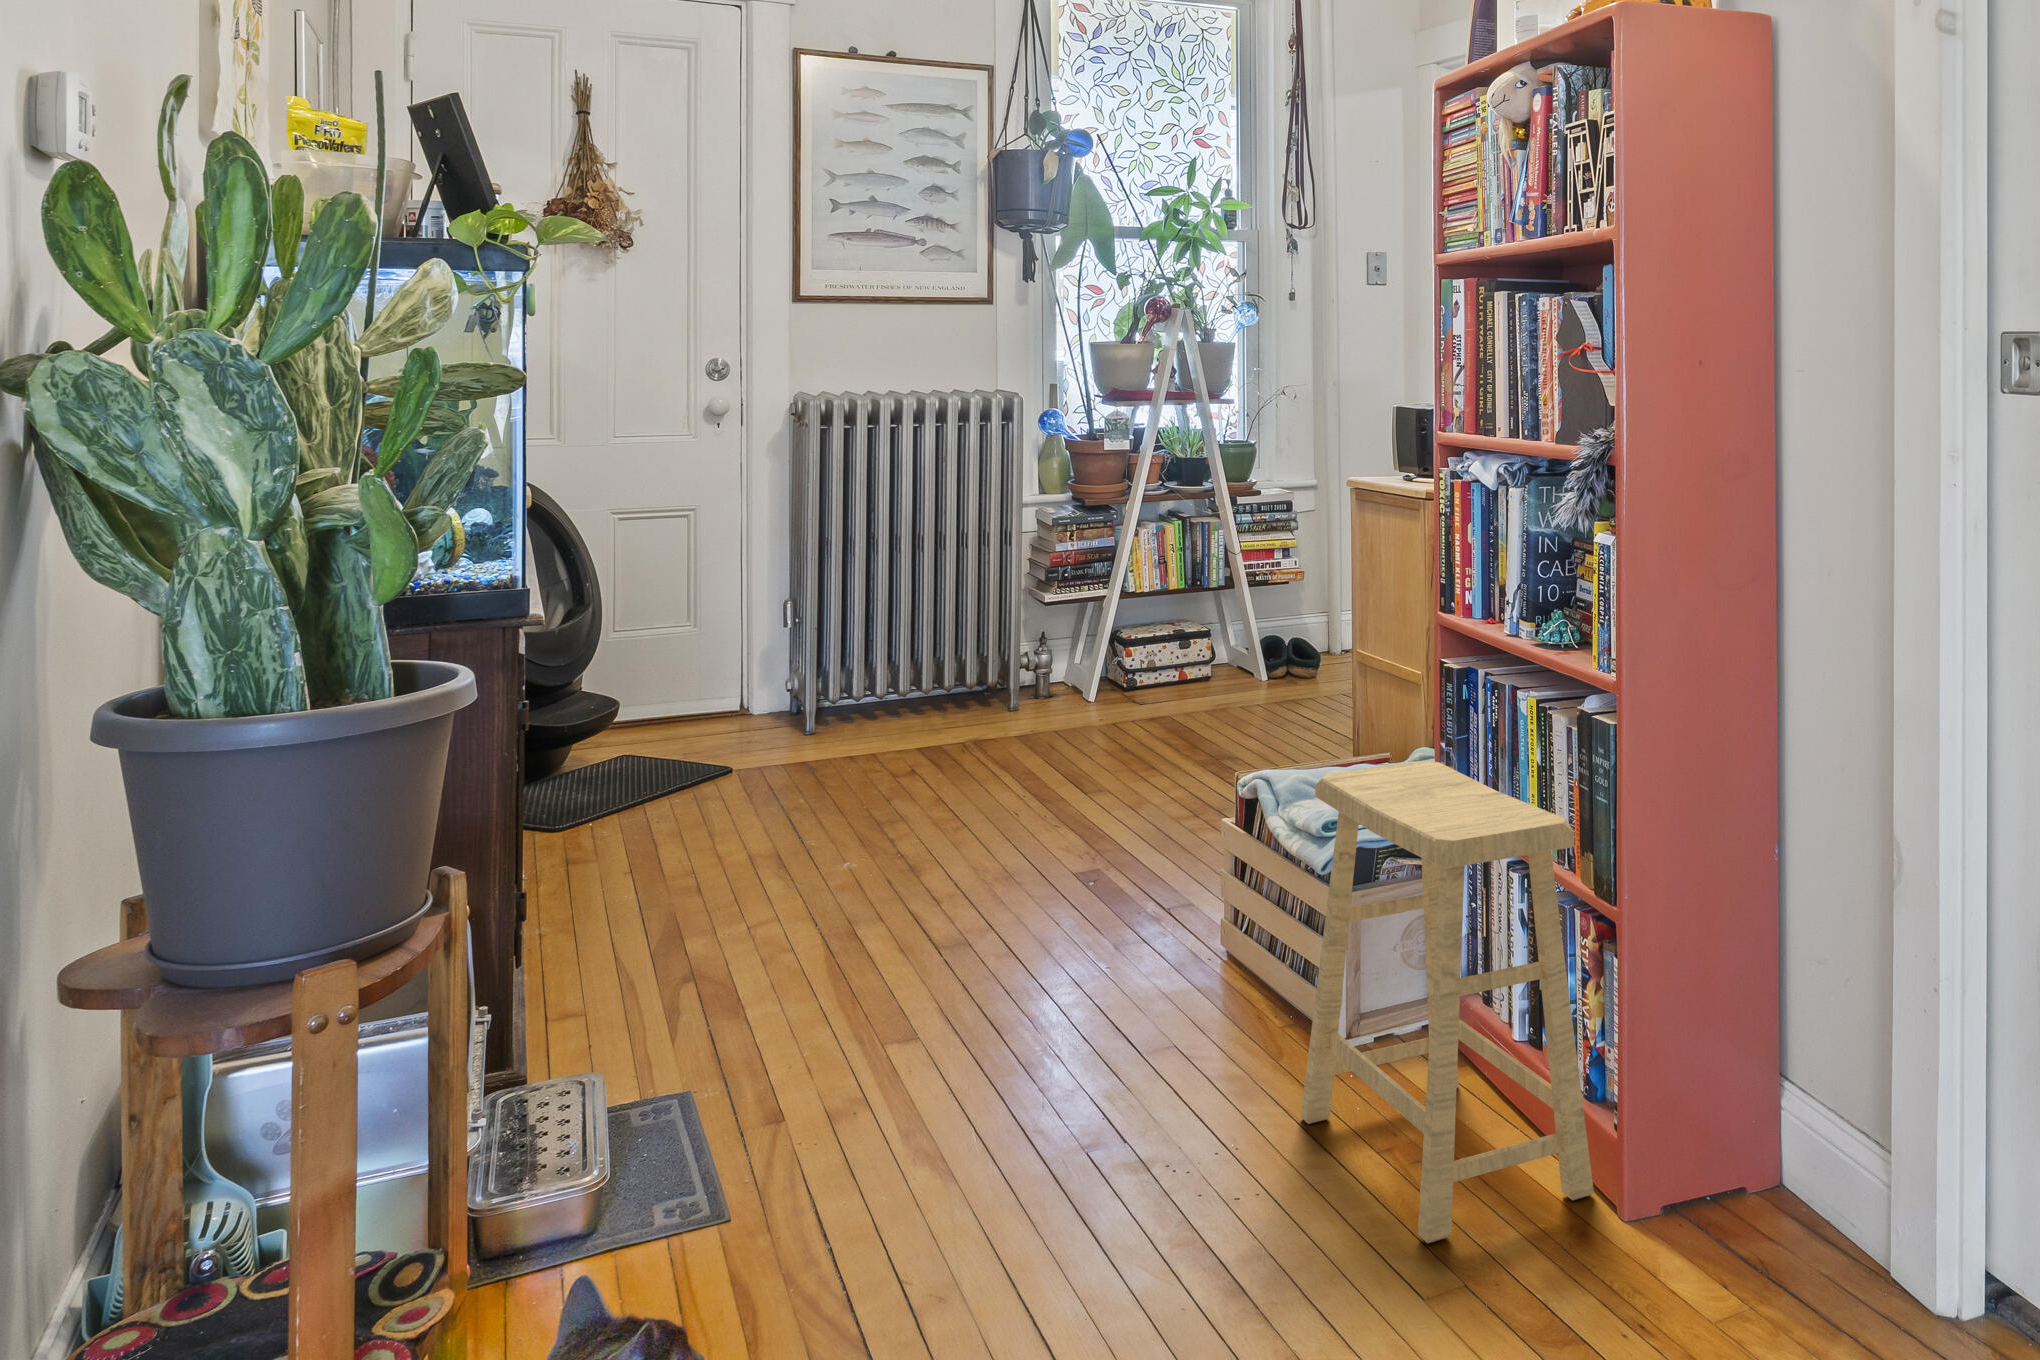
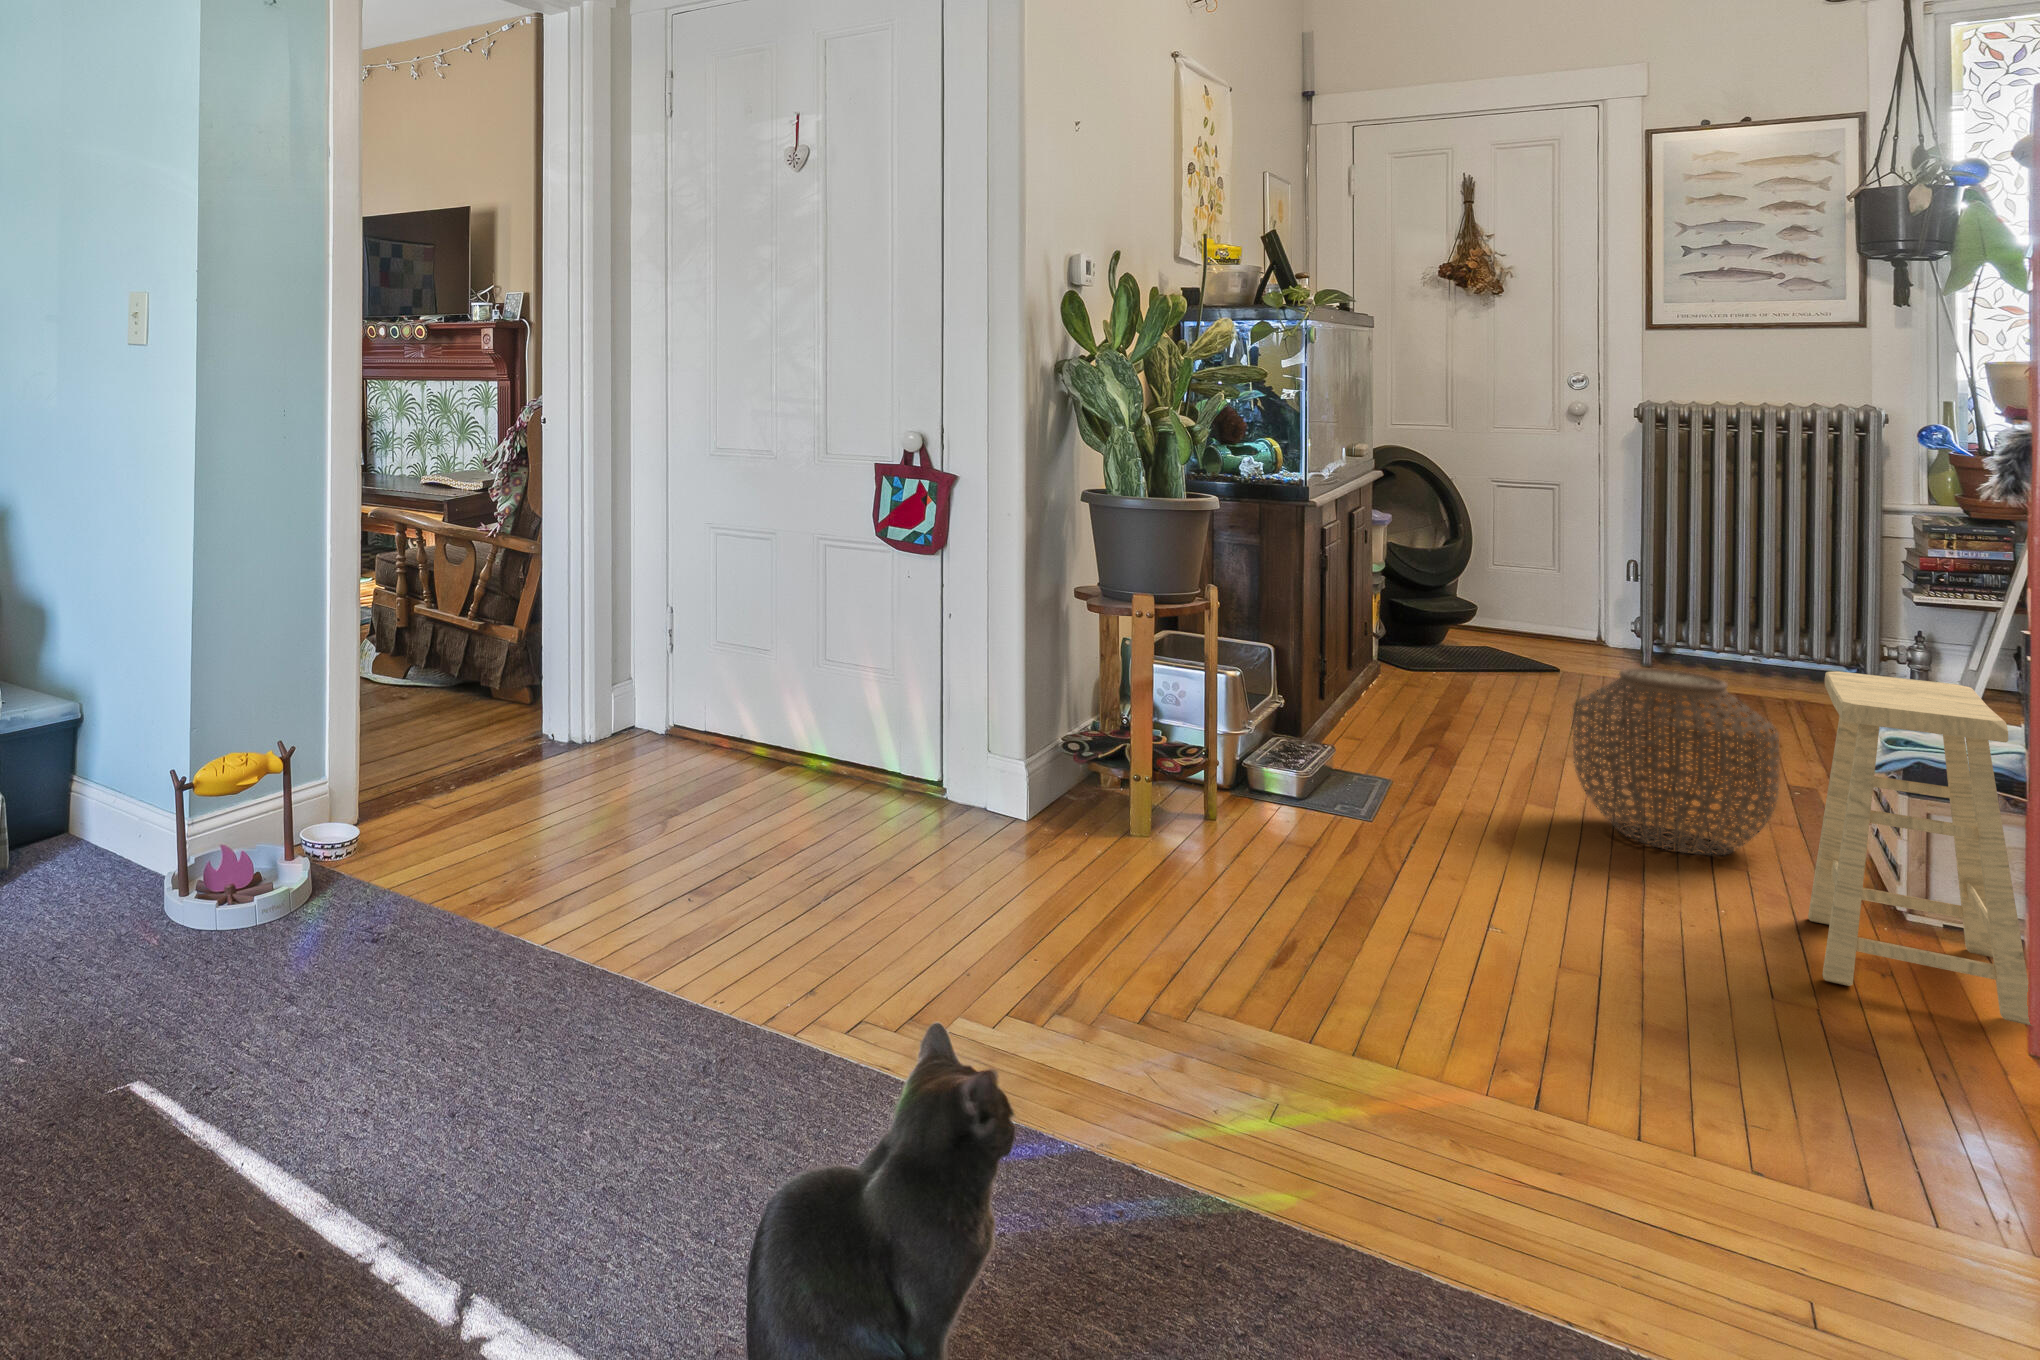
woven basket: none [960,791,1192,1065] -> present [1573,668,1779,855]

